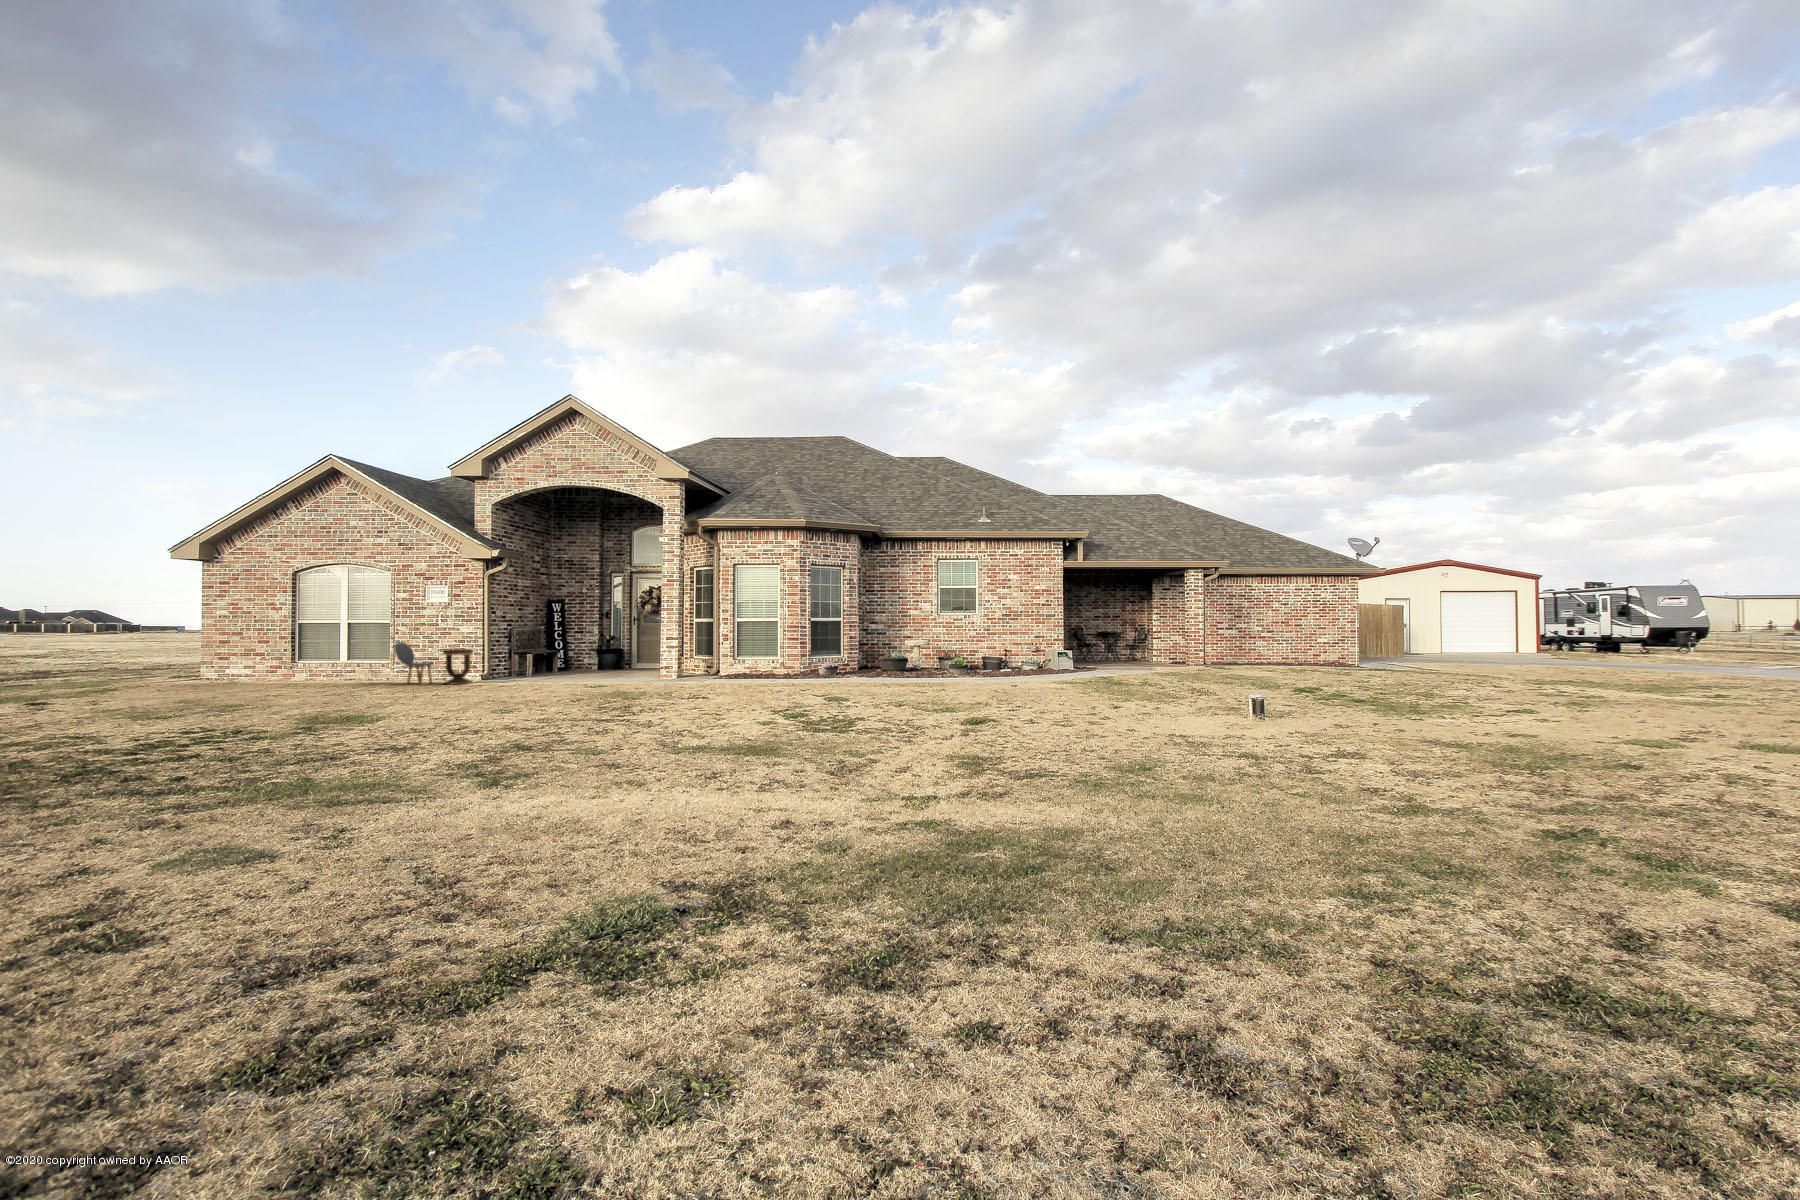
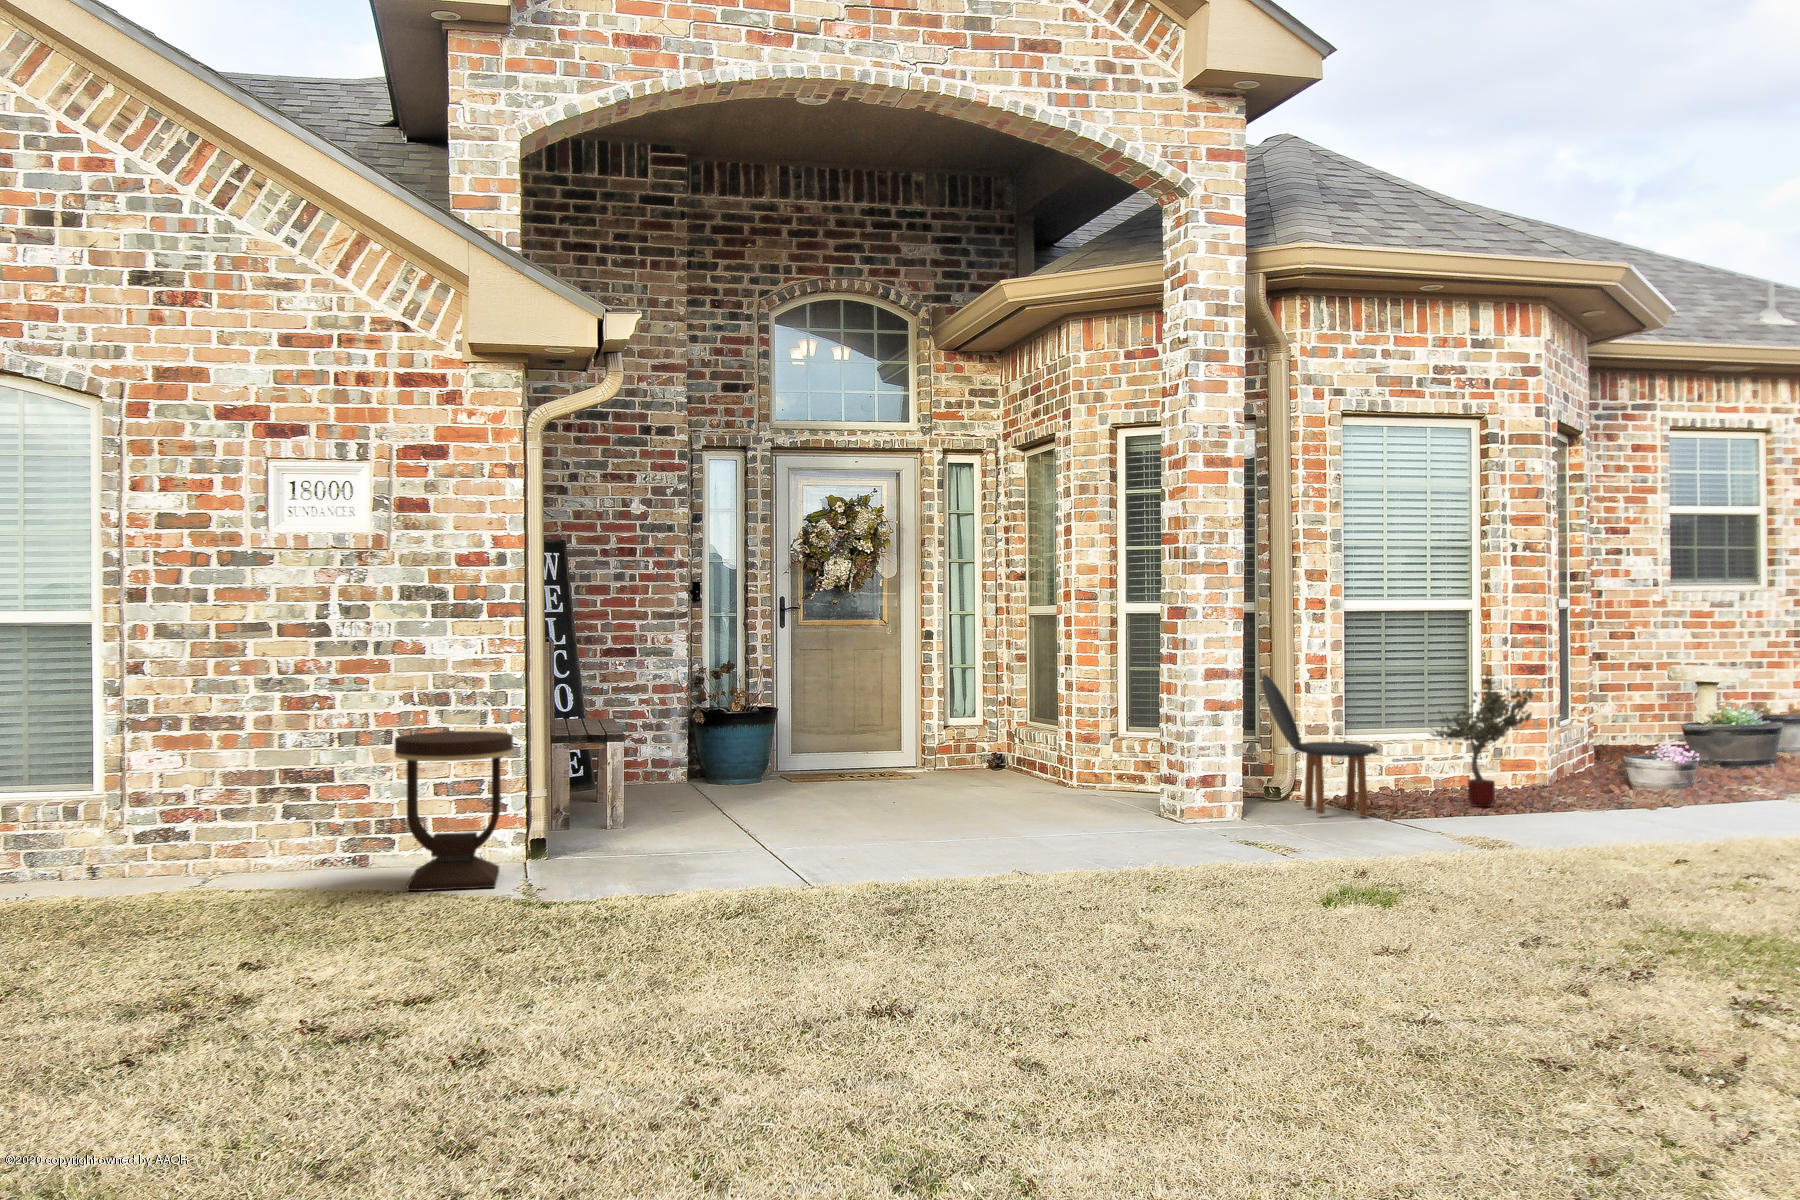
potted tree: none [749,640,782,680] -> present [1429,672,1533,807]
chair: present [394,642,433,684] -> present [1261,675,1378,817]

